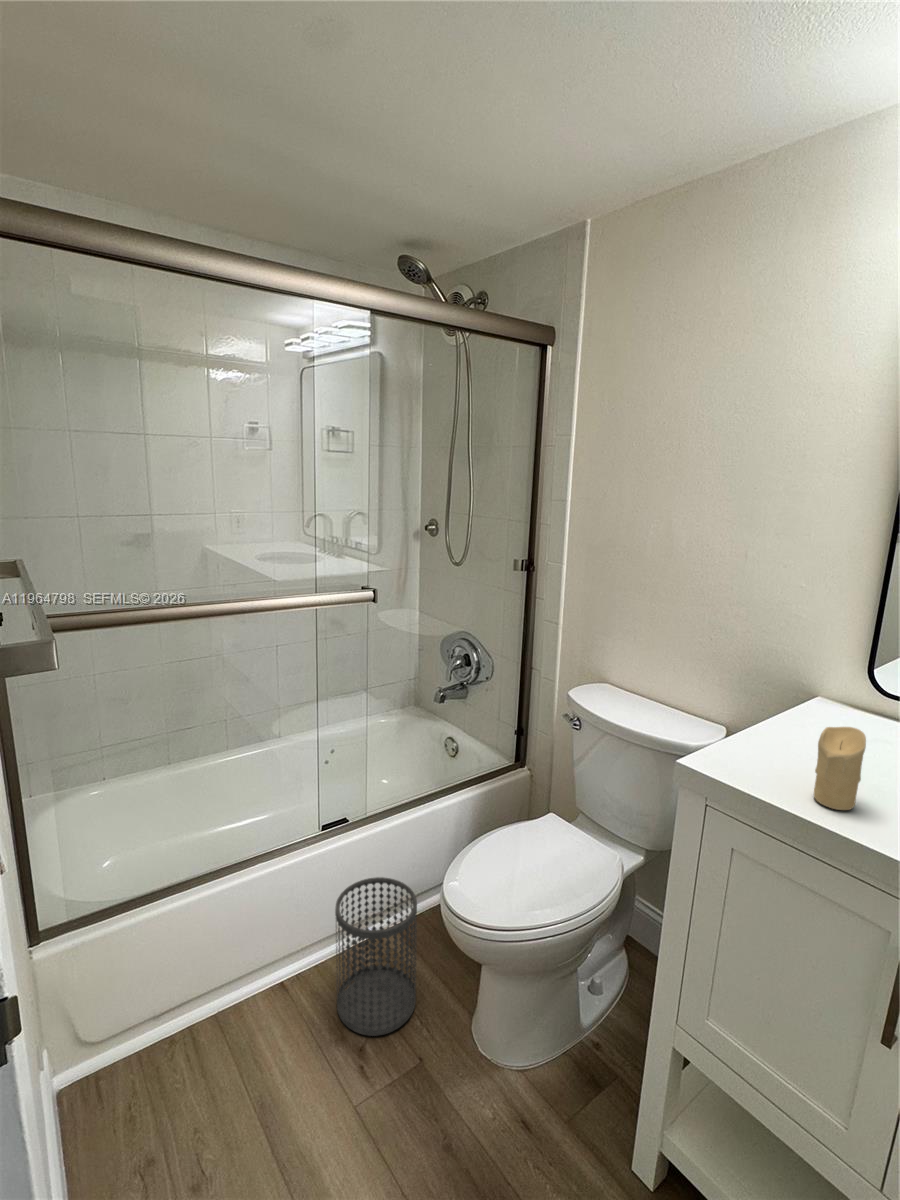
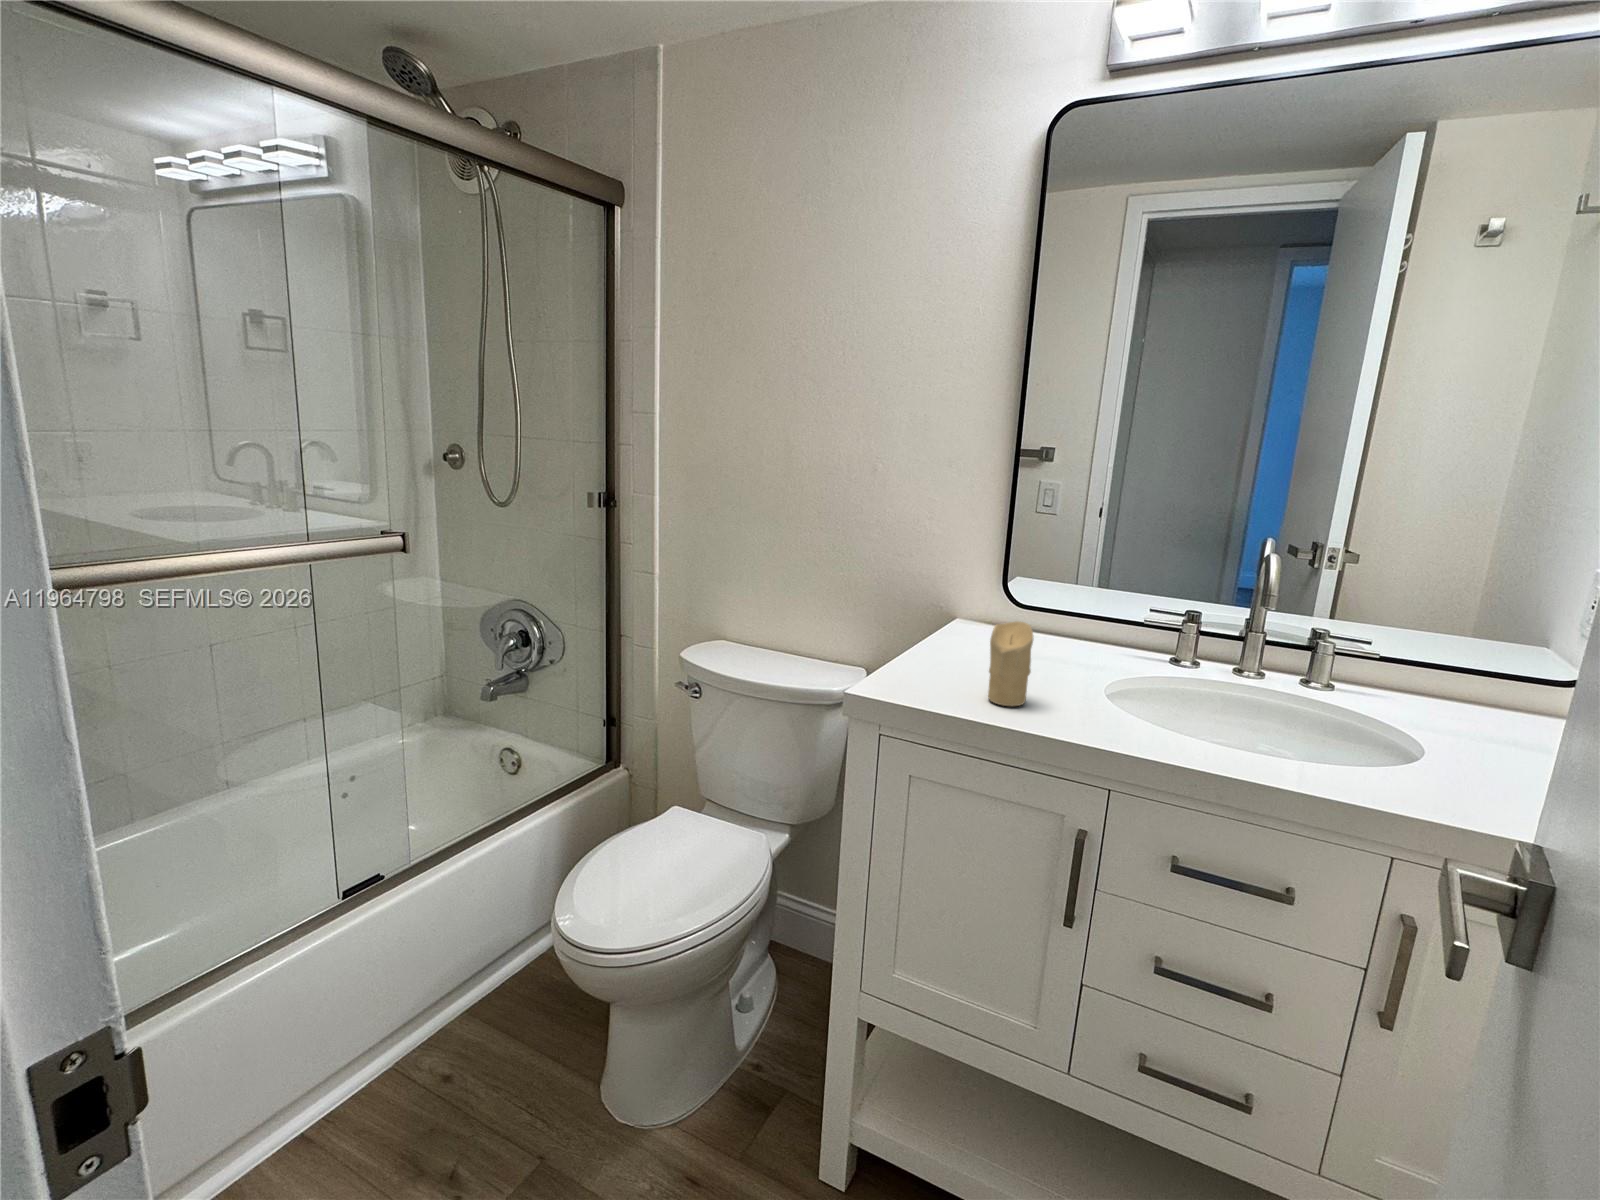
wastebasket: present [335,877,417,1036] -> none [389,938,520,1159]

